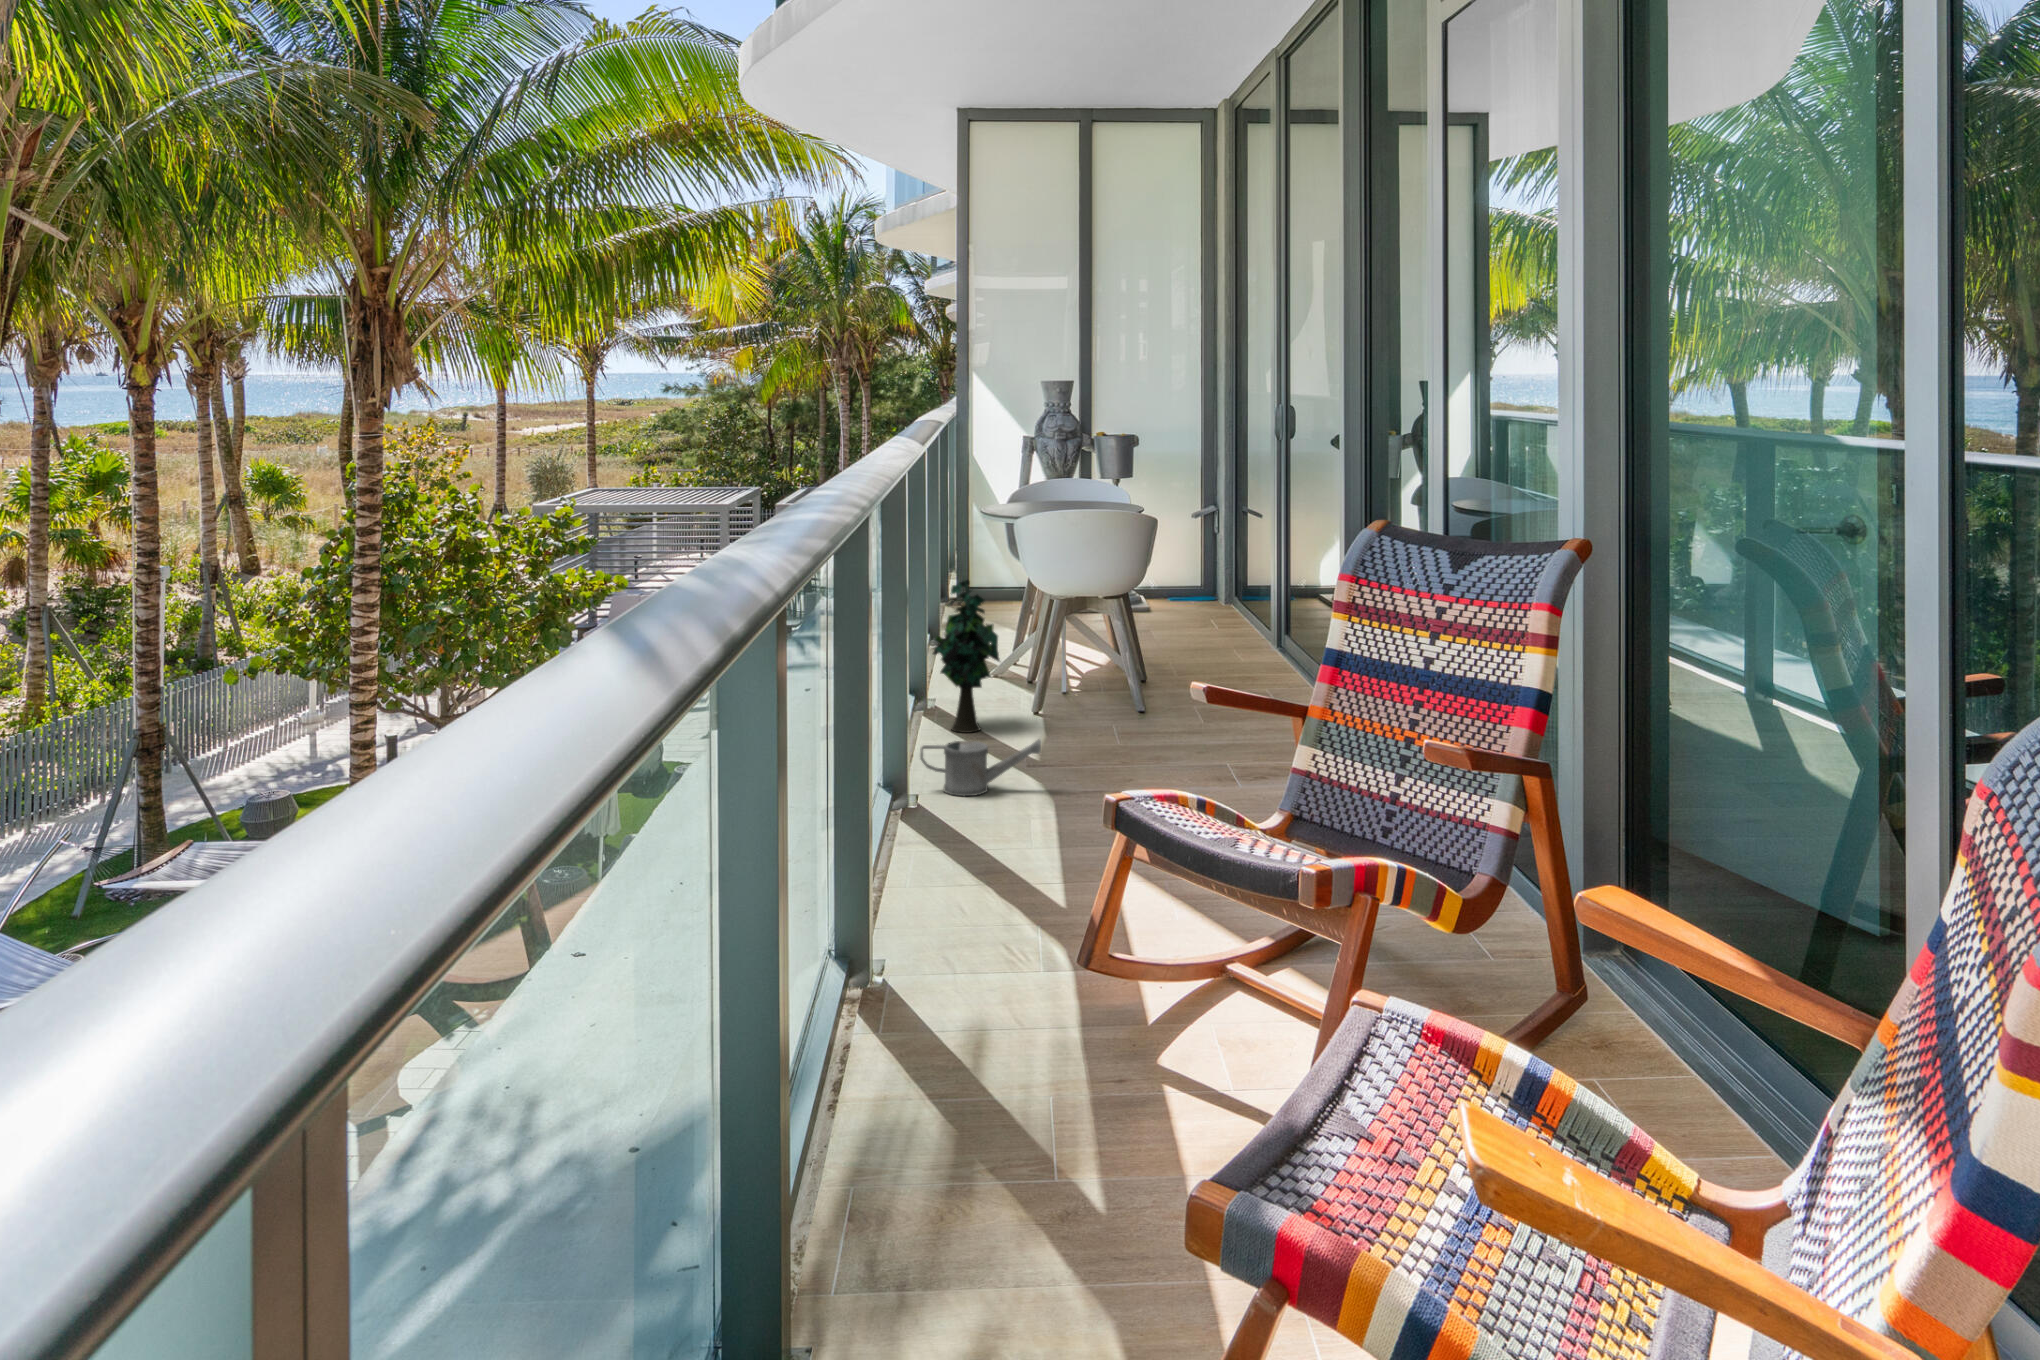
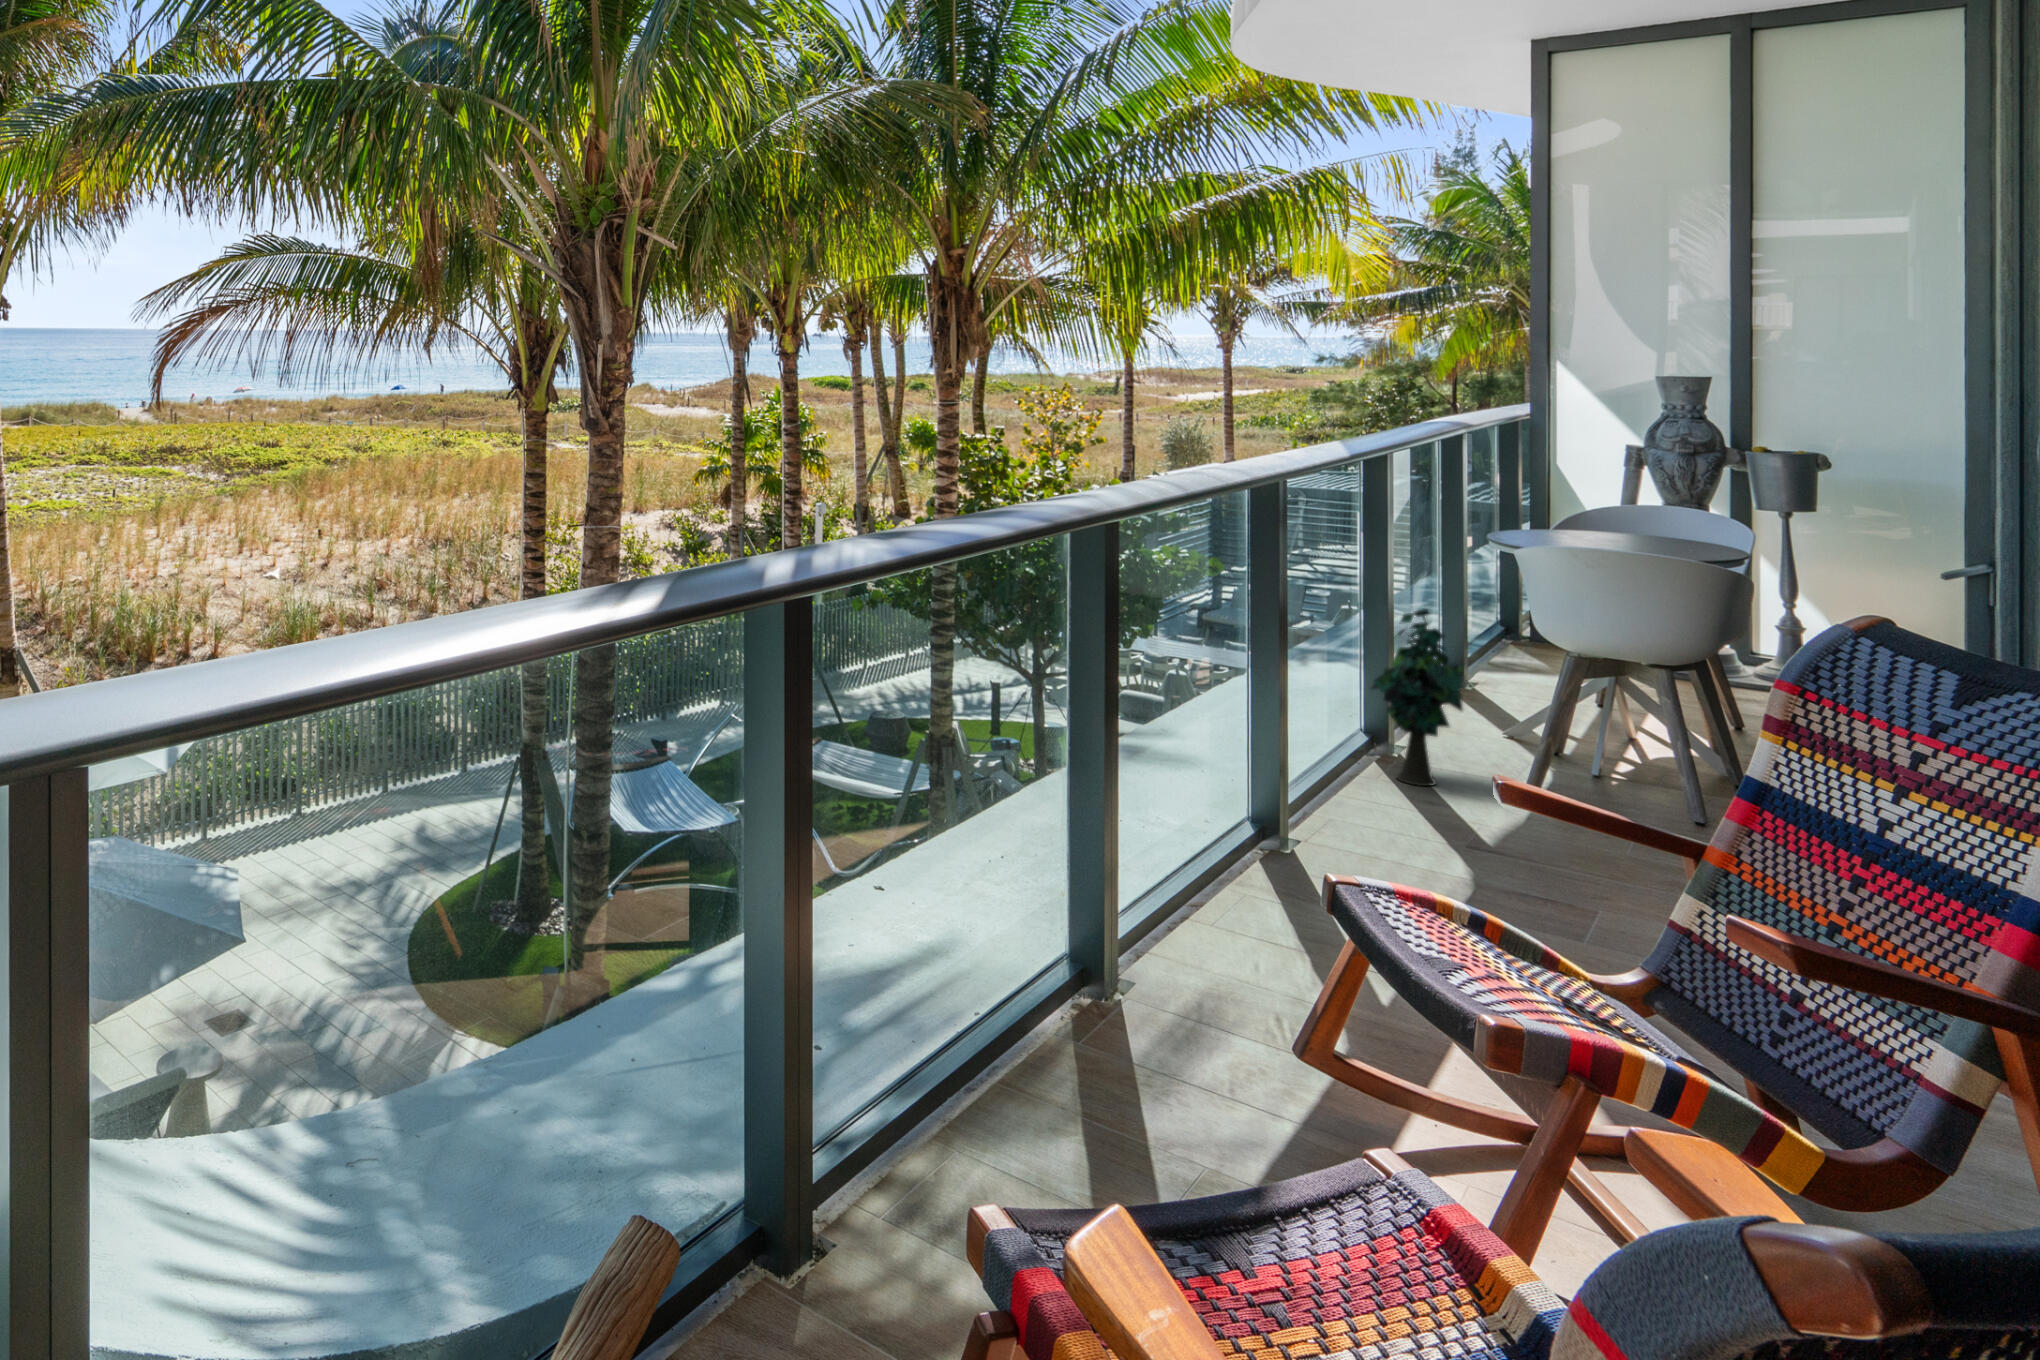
watering can: present [920,739,1041,796] -> none [1302,786,1461,857]

